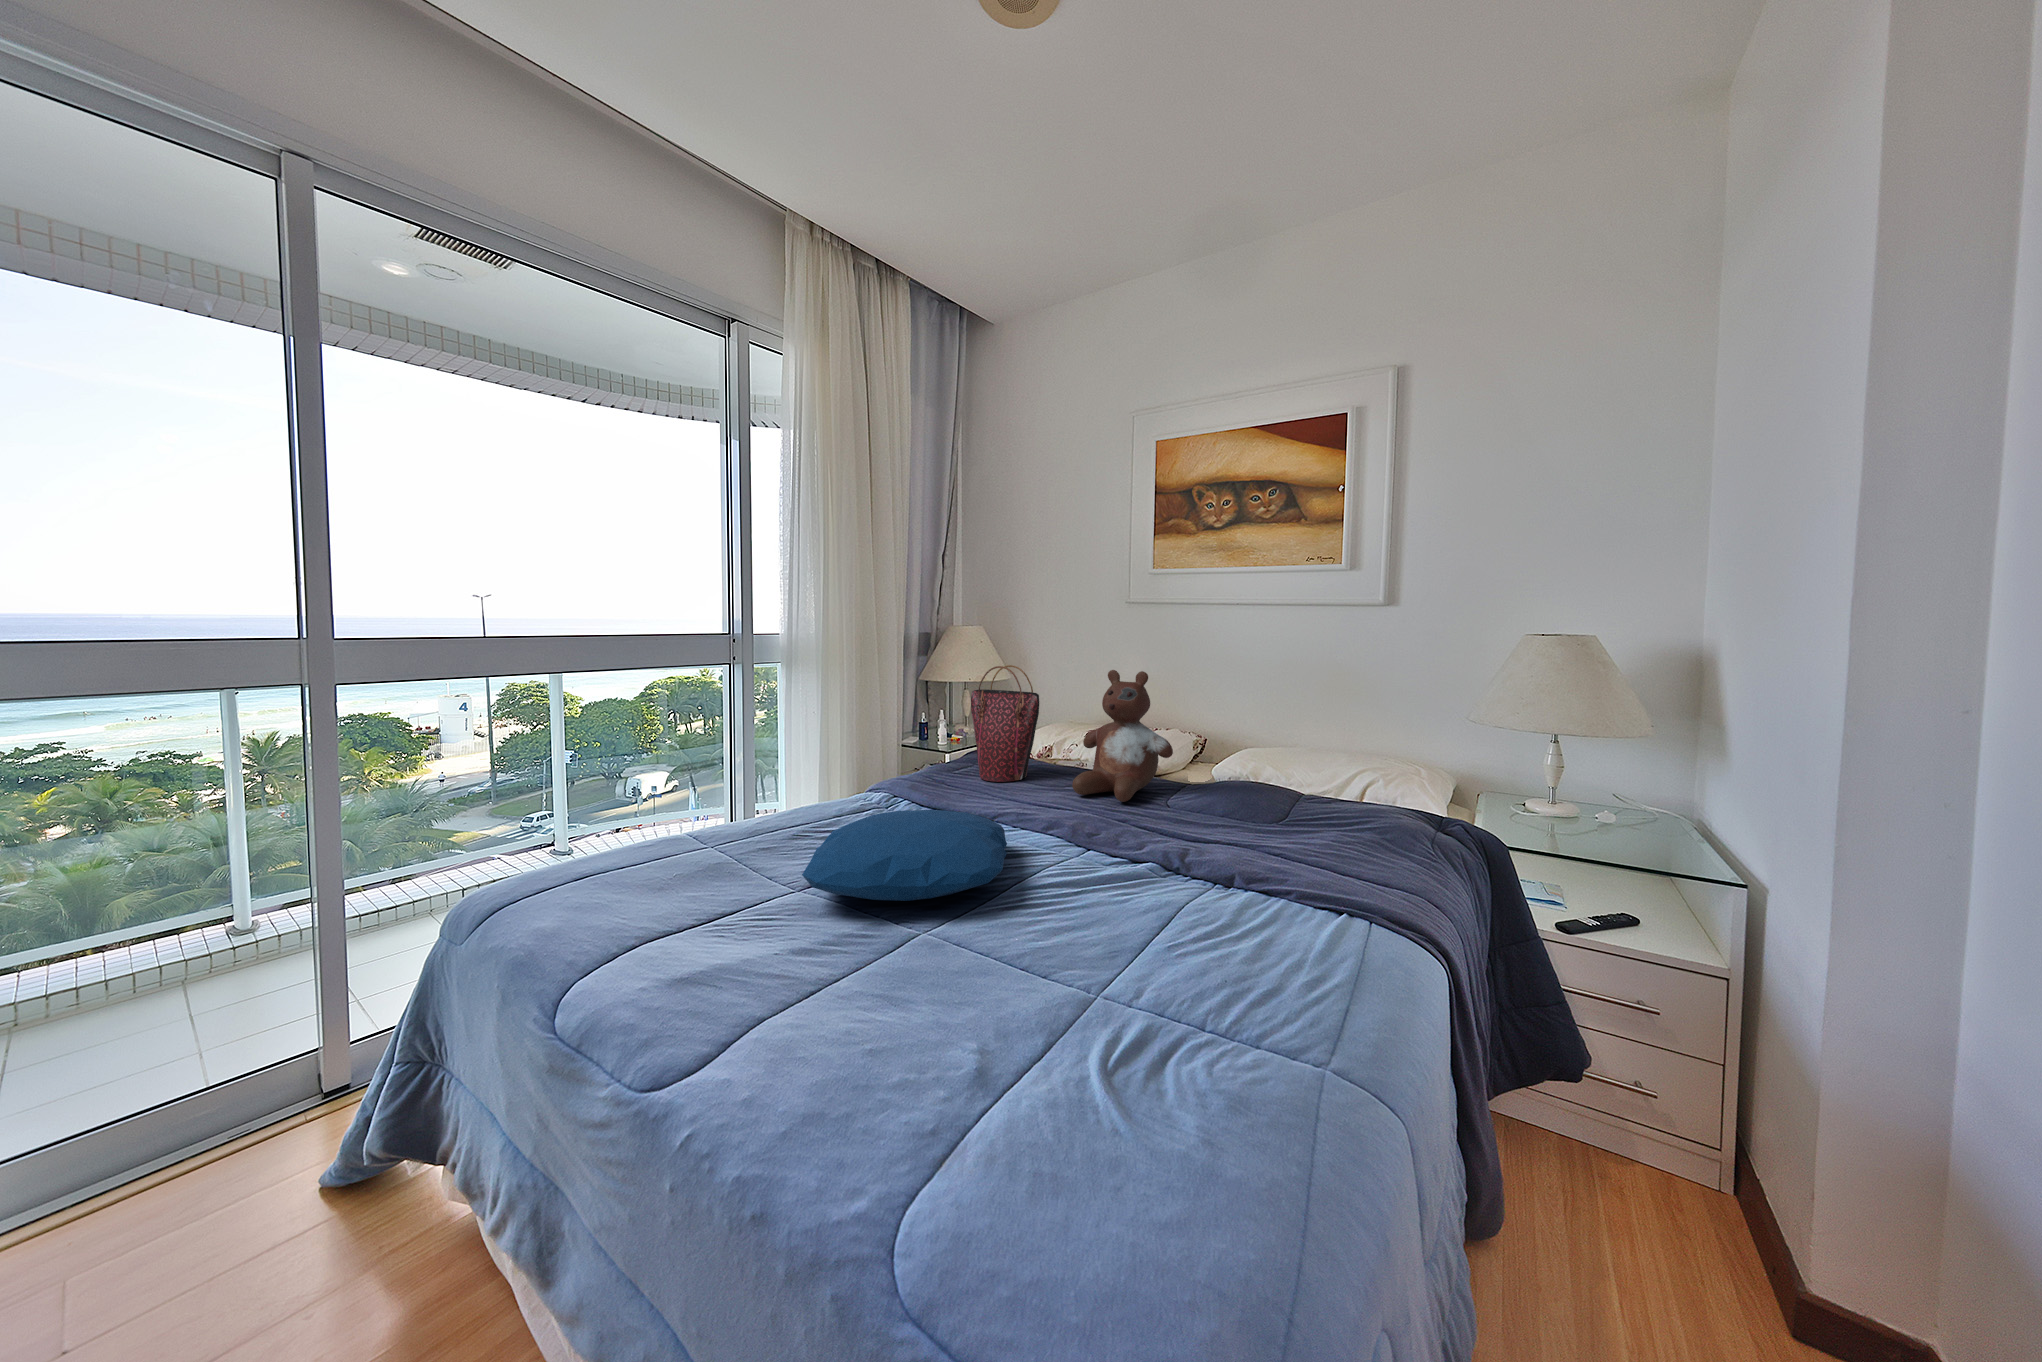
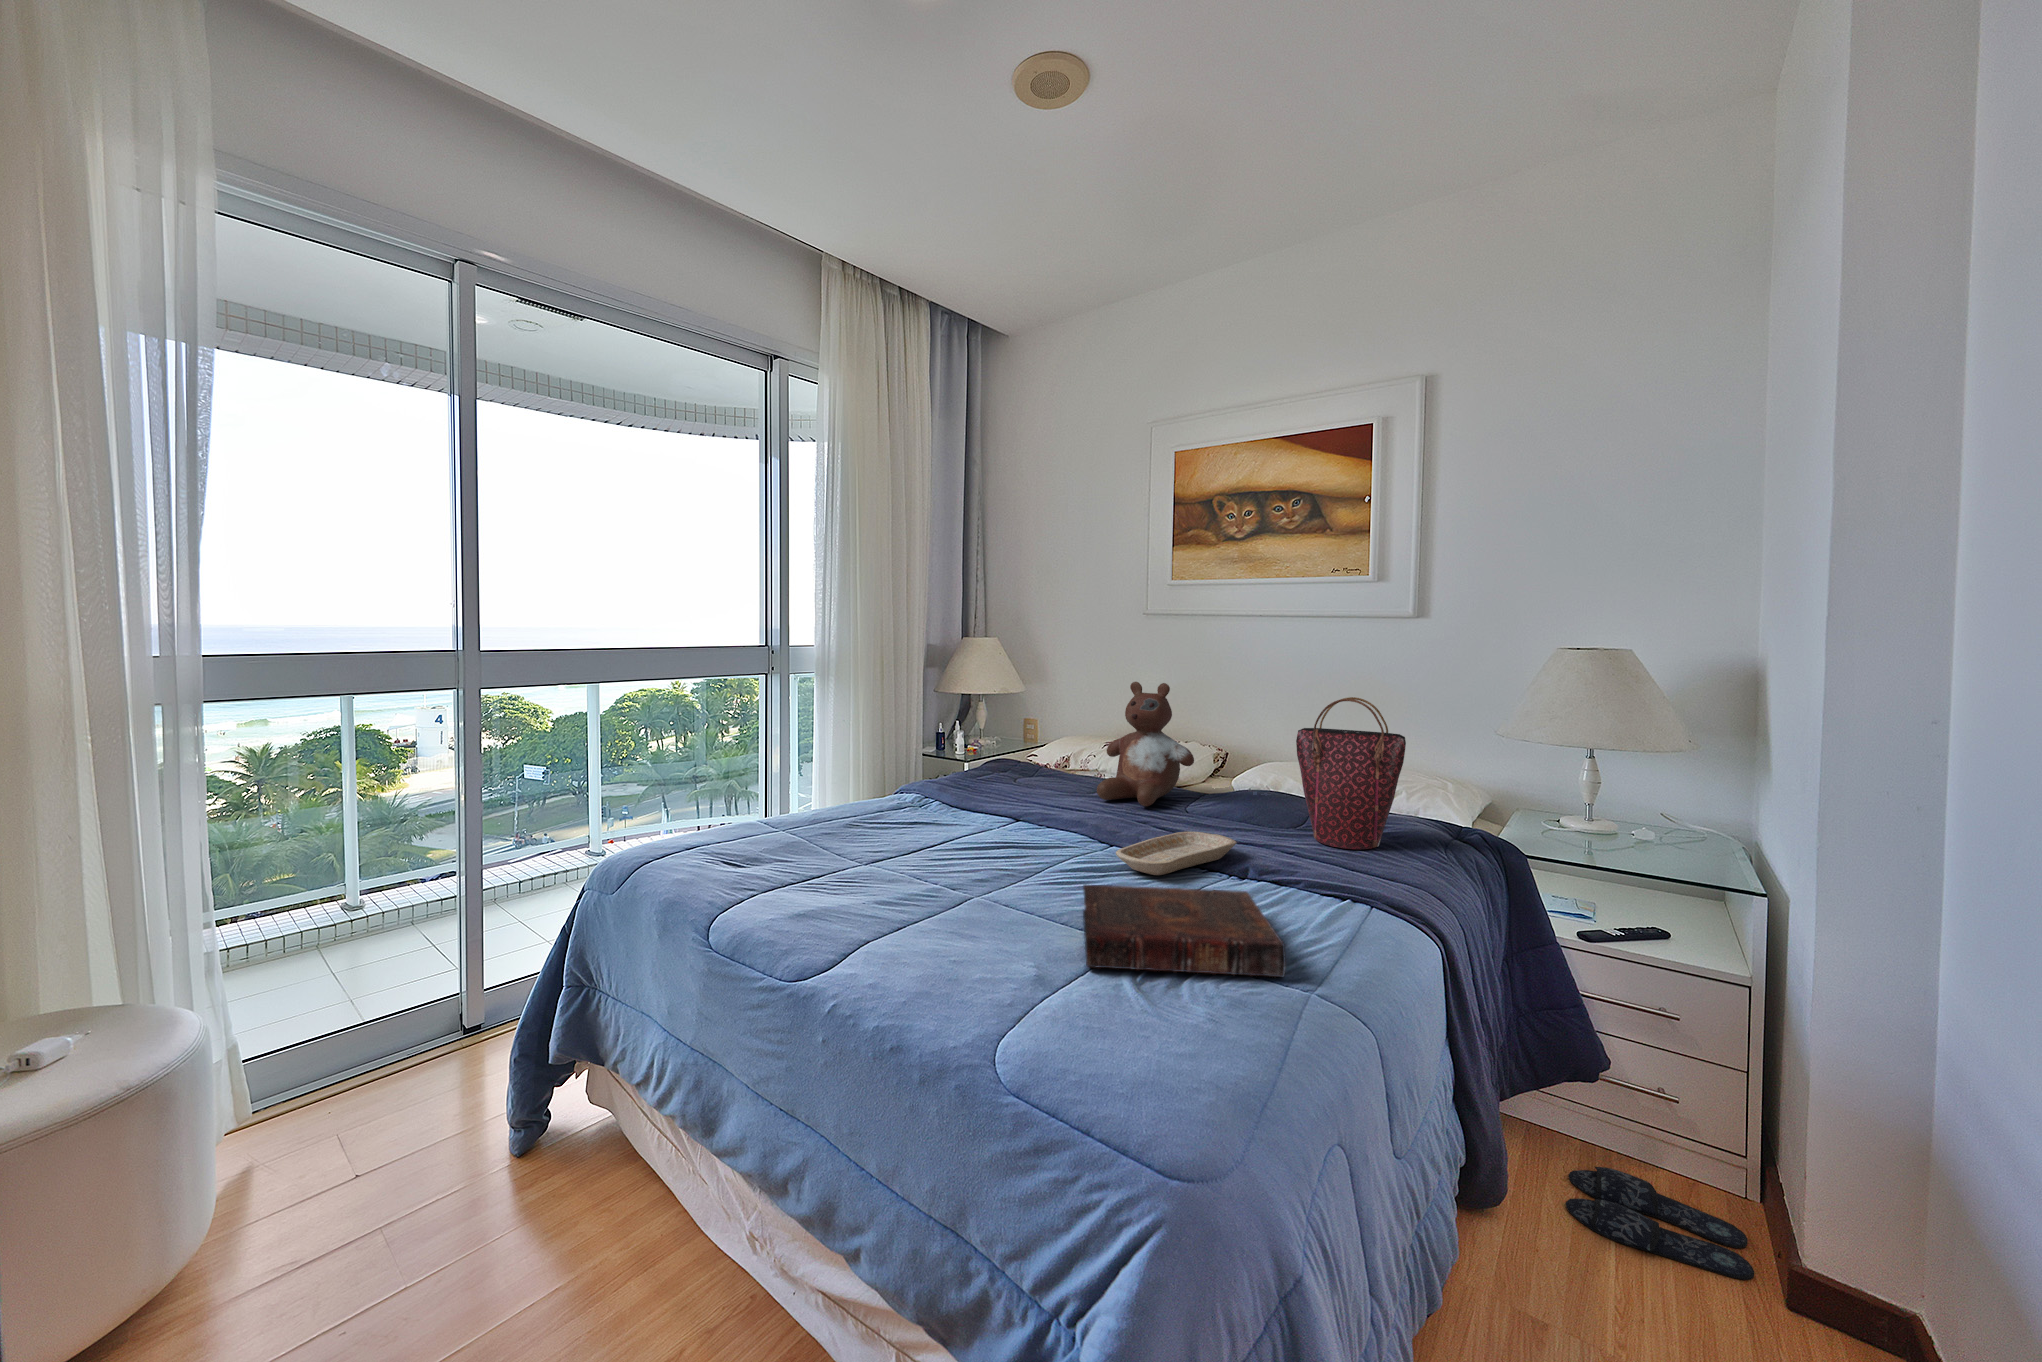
handbag: present [971,665,1039,782] -> present [1296,697,1406,849]
pillow: present [802,810,1007,901] -> none [876,805,1043,873]
tray: none [1089,834,1221,892] -> present [1116,832,1237,875]
book: none [1046,917,1297,1046] -> present [1083,885,1286,977]
slippers: none [1556,1171,1756,1306] -> present [1566,1167,1754,1280]

